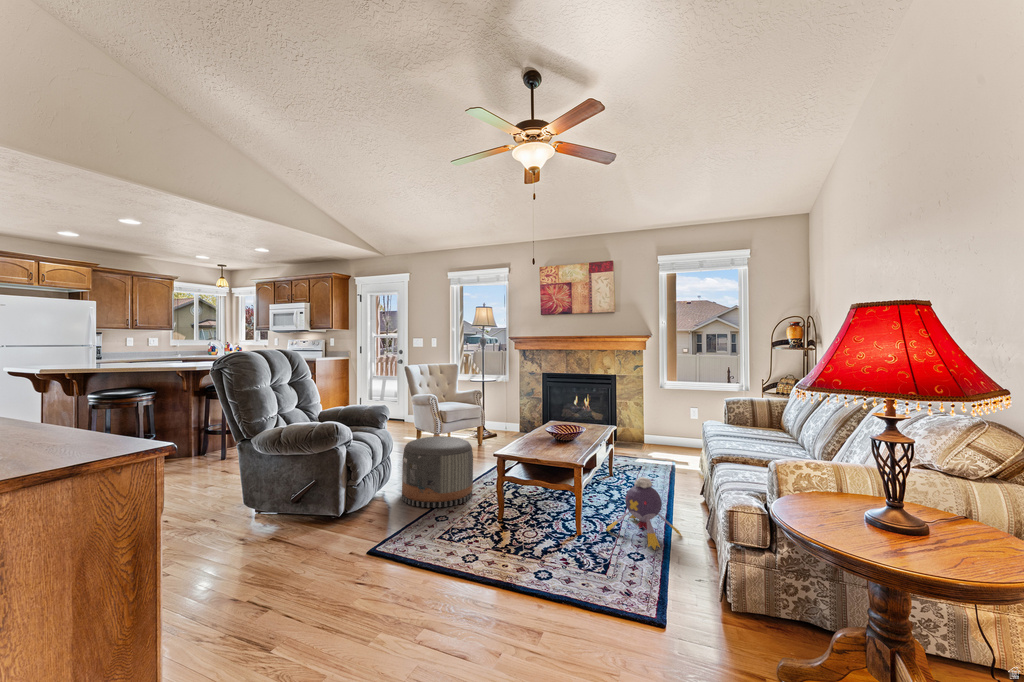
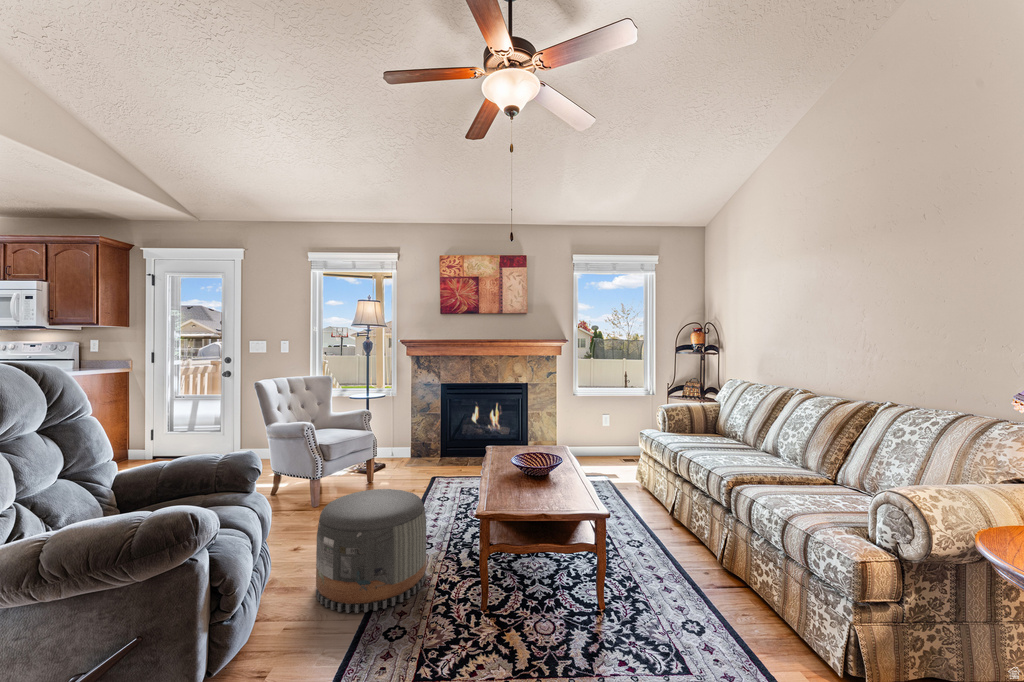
plush toy: present [606,477,681,549] -> none [629,516,710,608]

